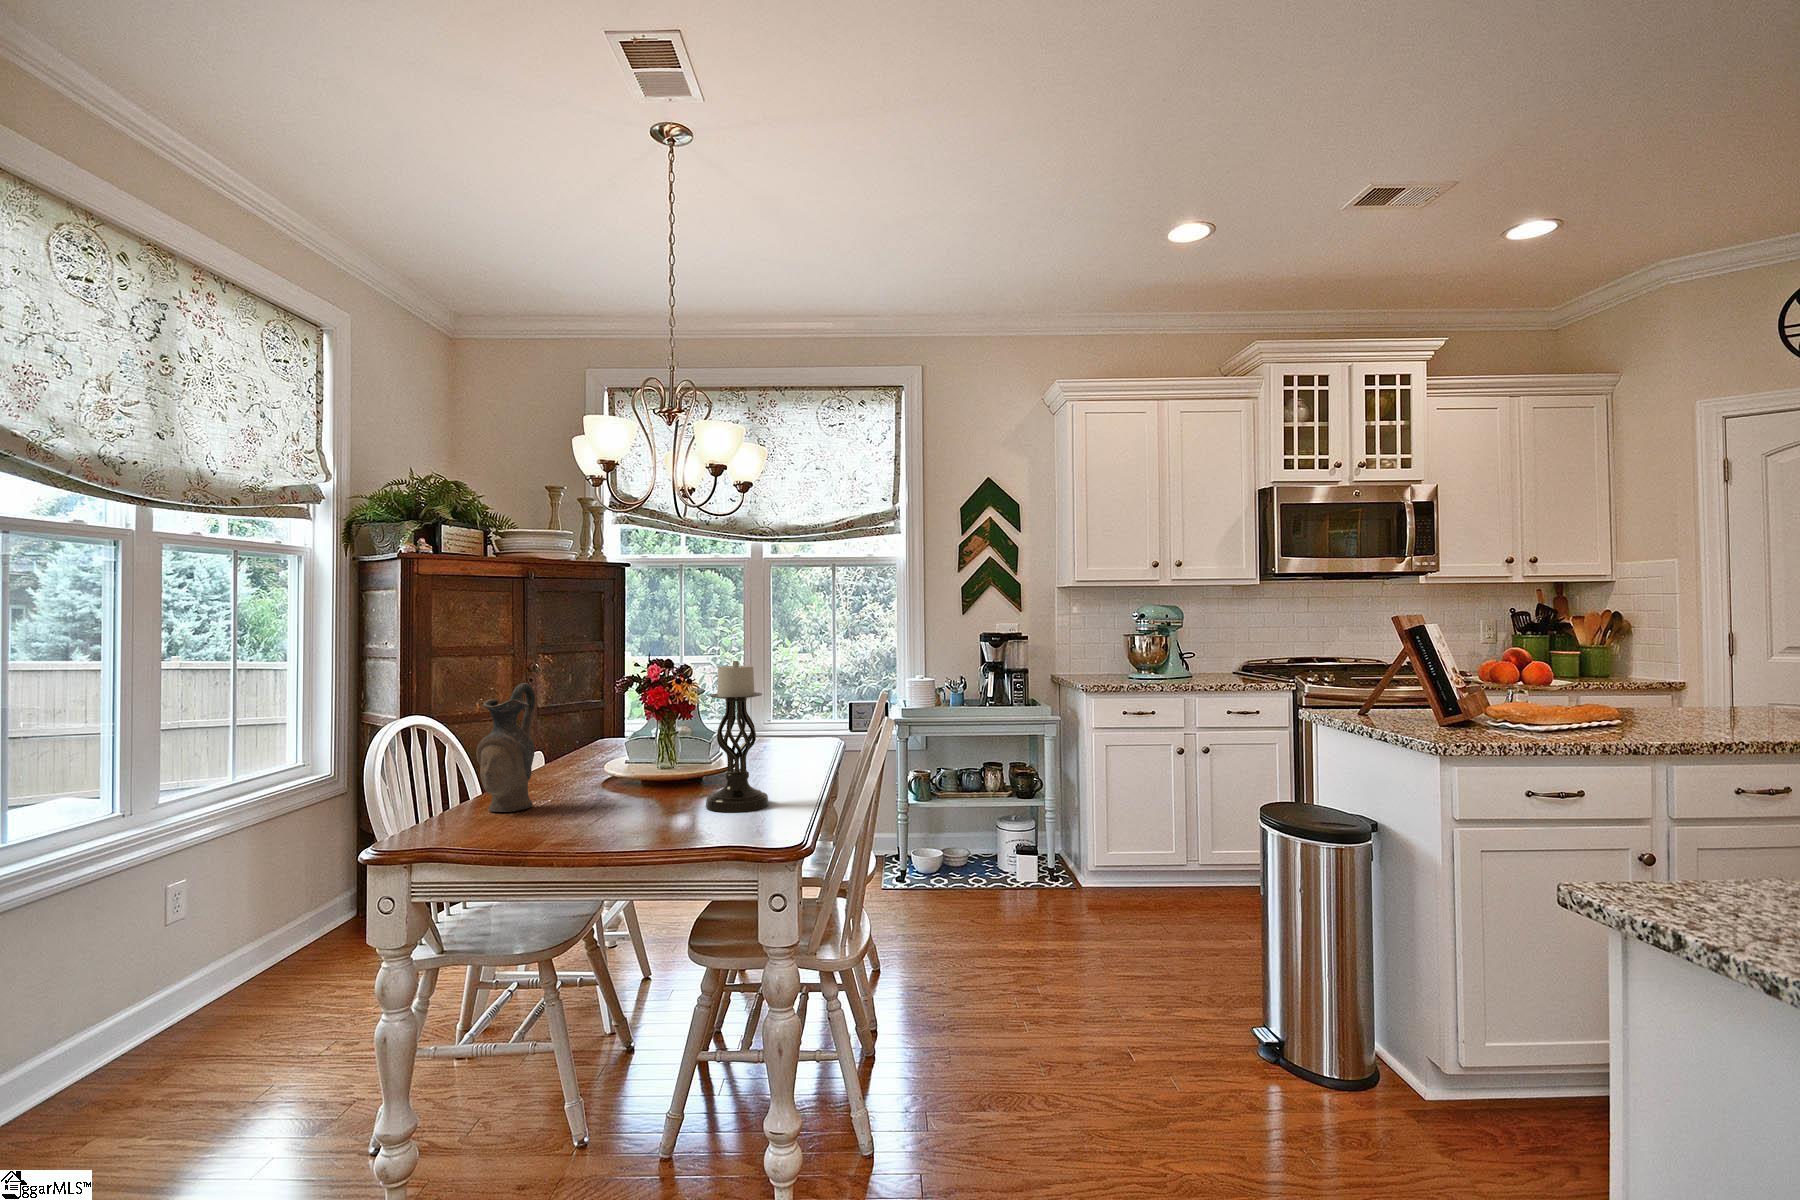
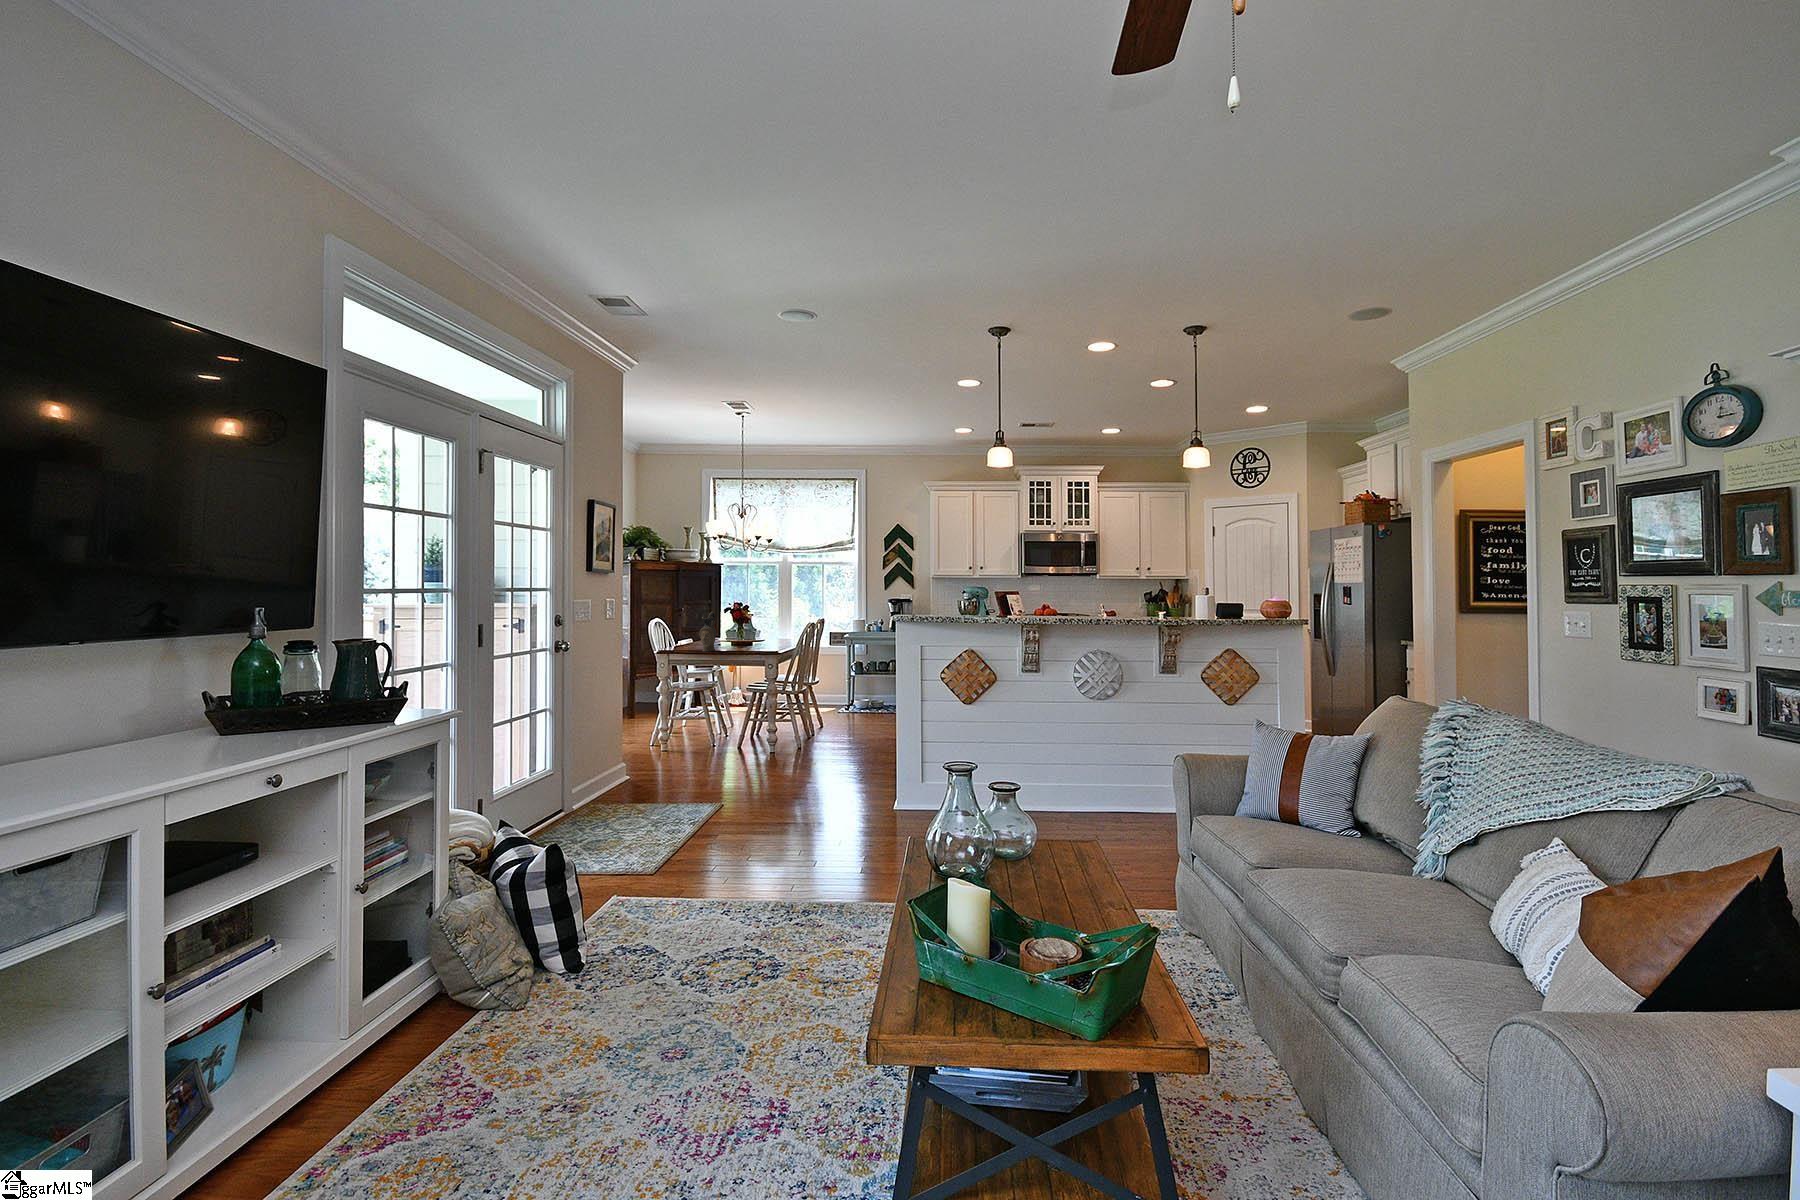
candle holder: present [706,661,769,812] -> none [770,606,790,652]

